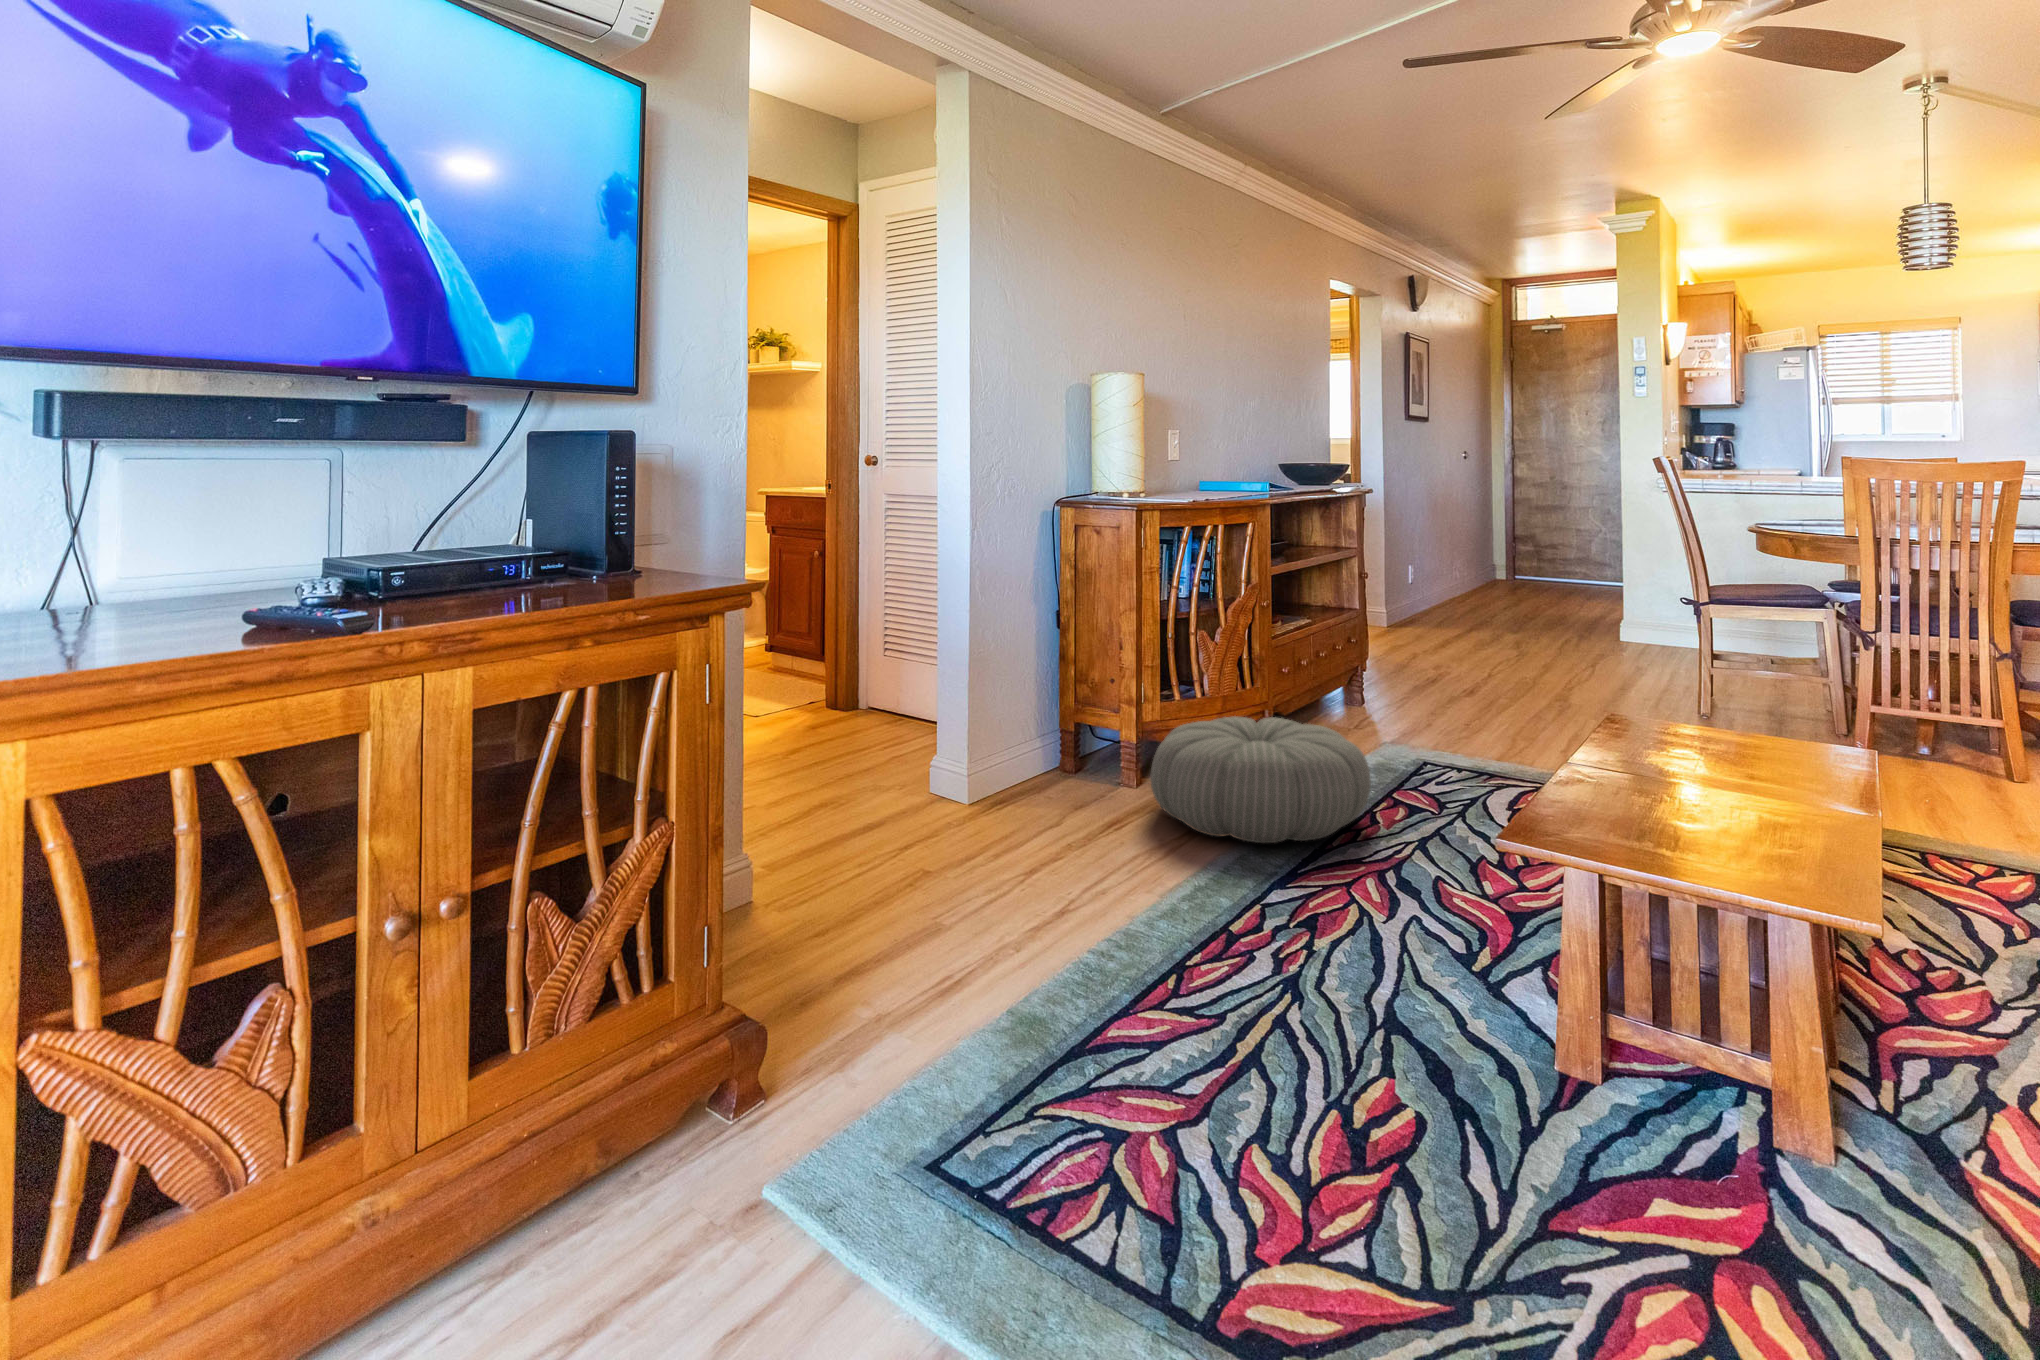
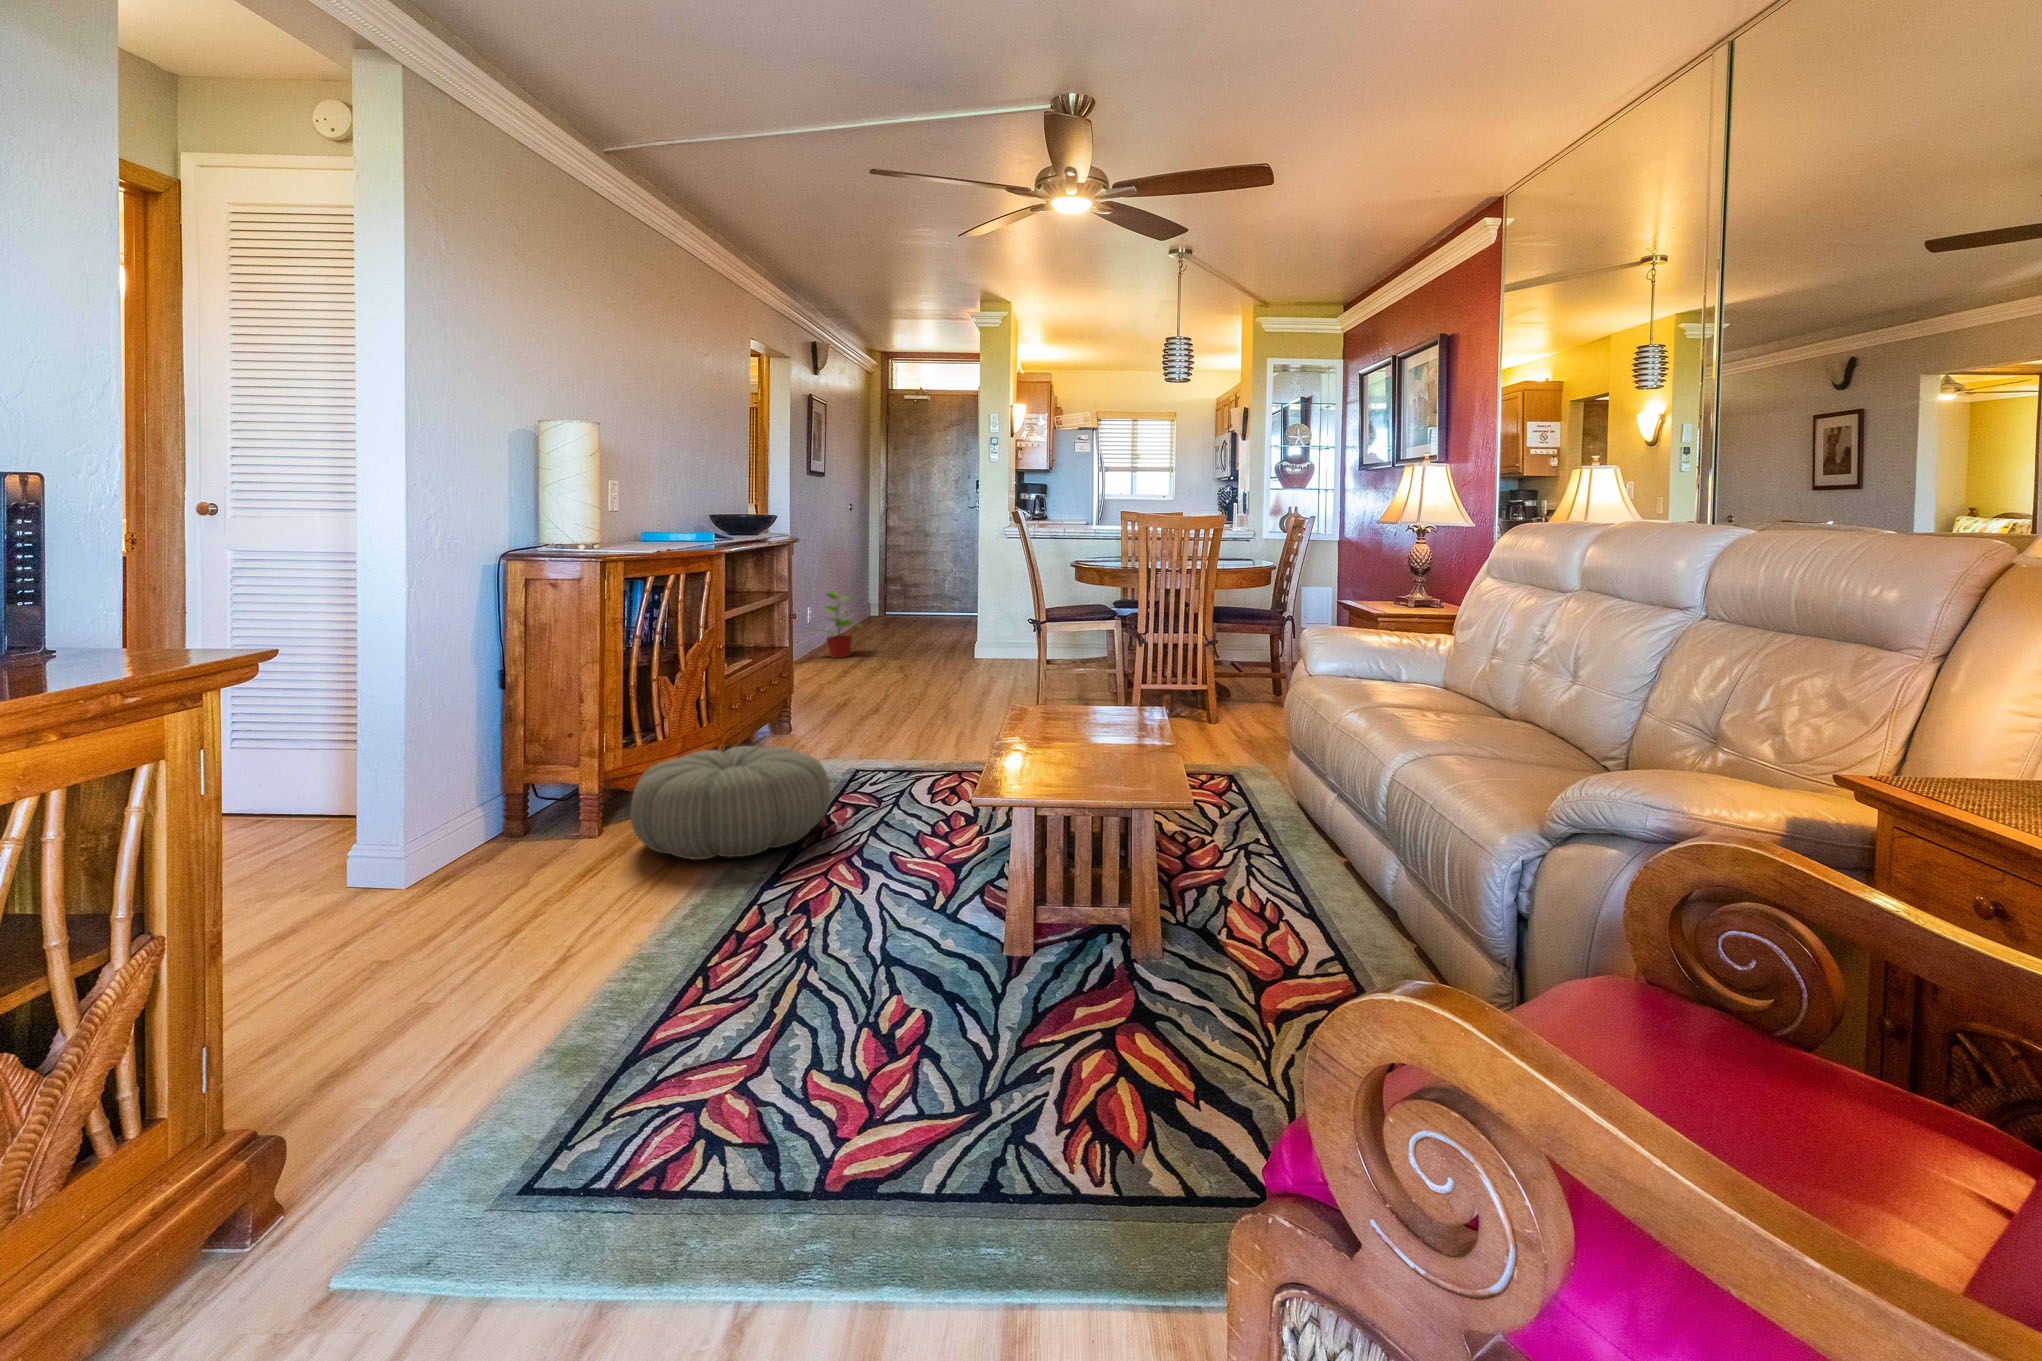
potted plant: none [1399,545,1466,626] -> present [814,591,853,658]

